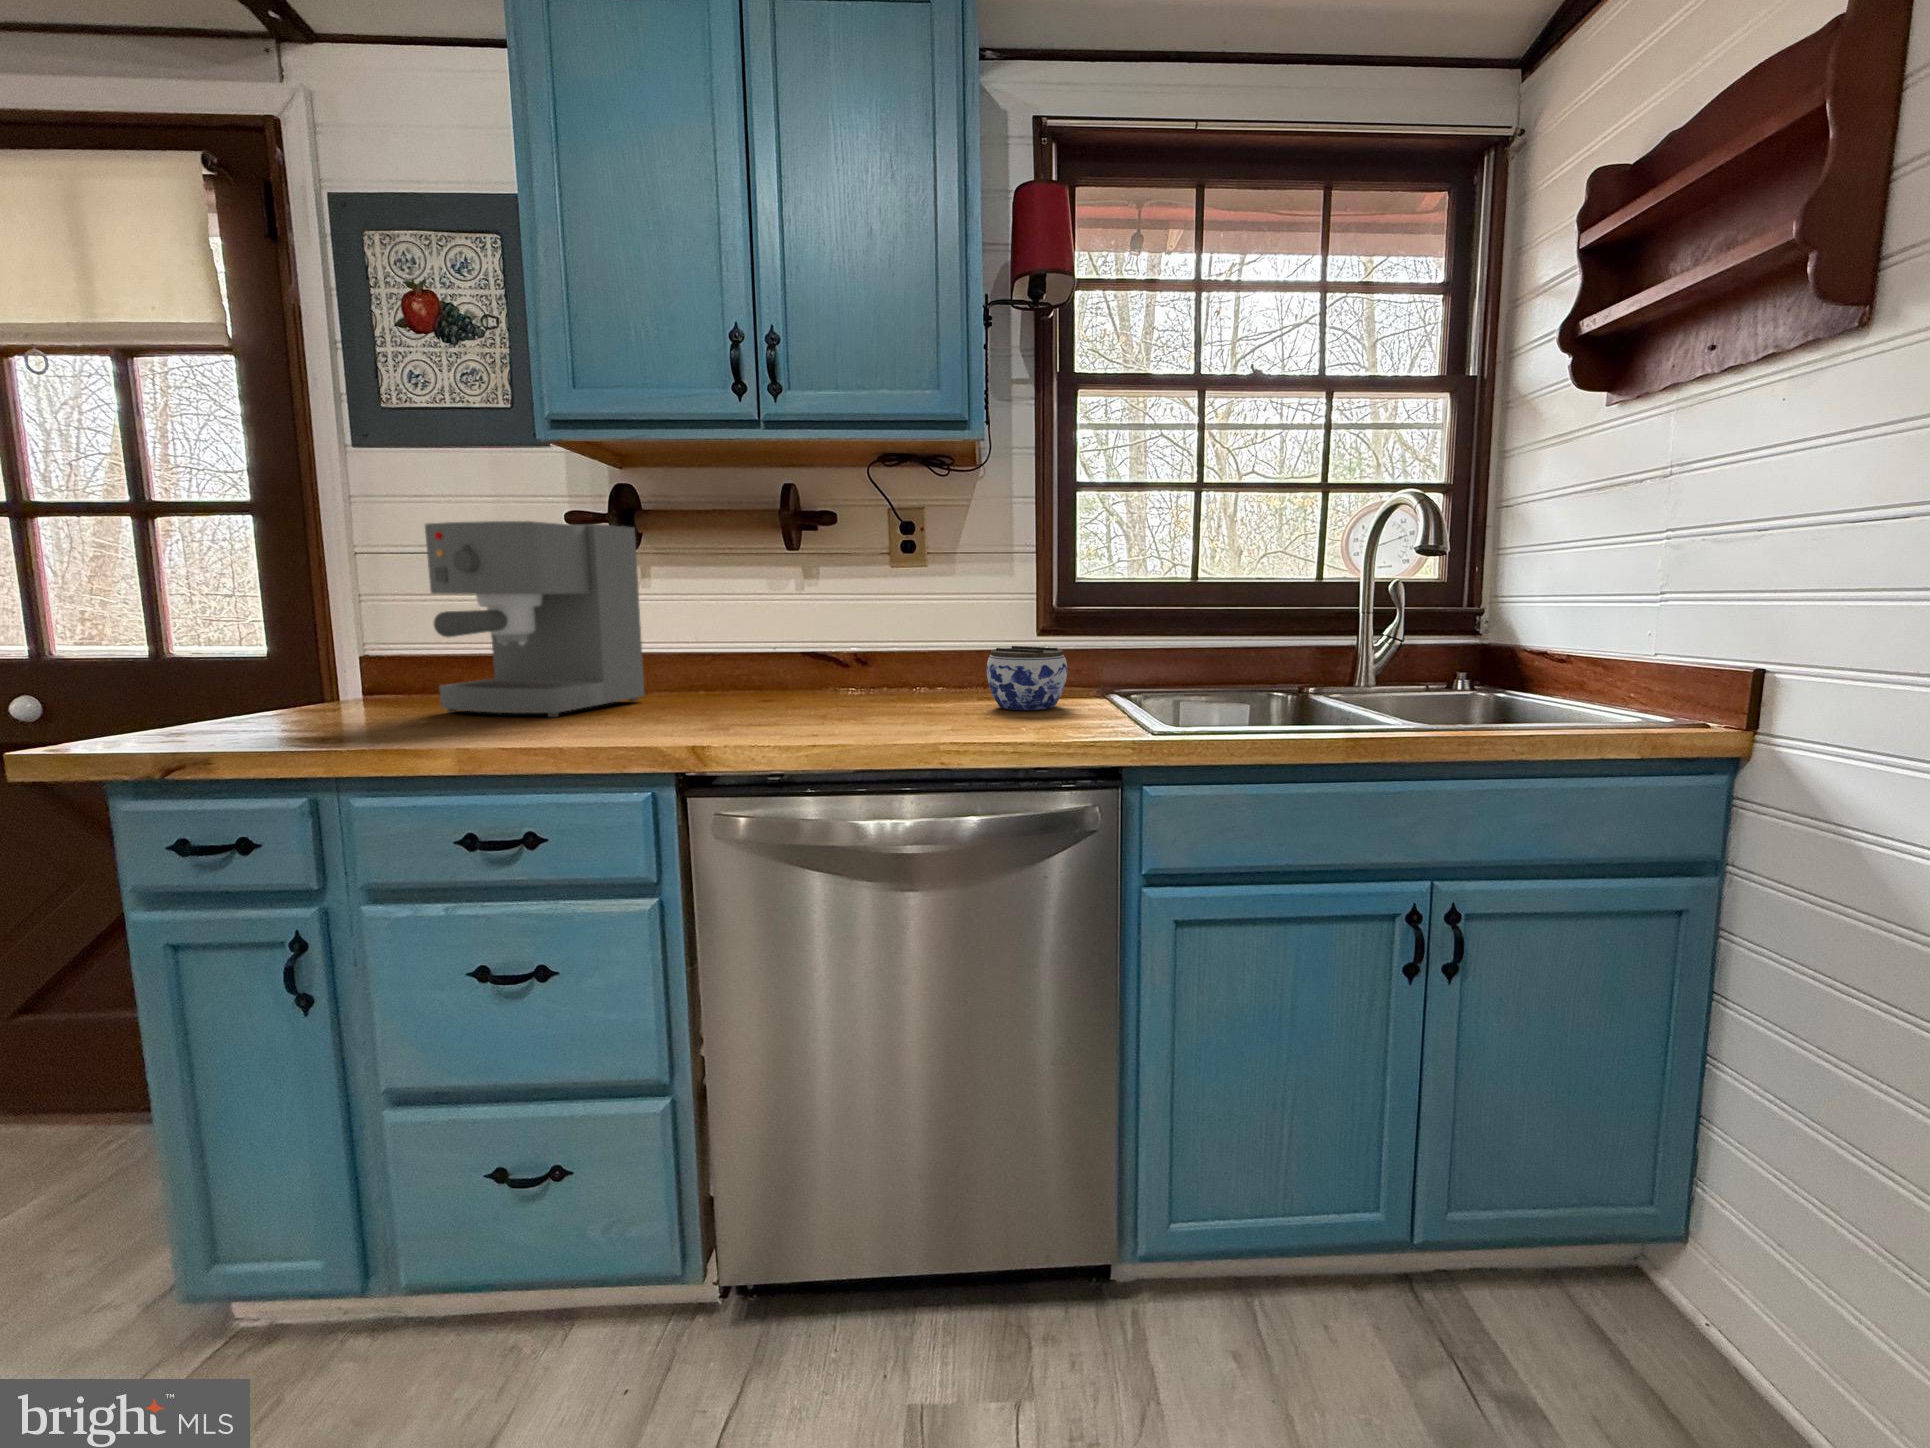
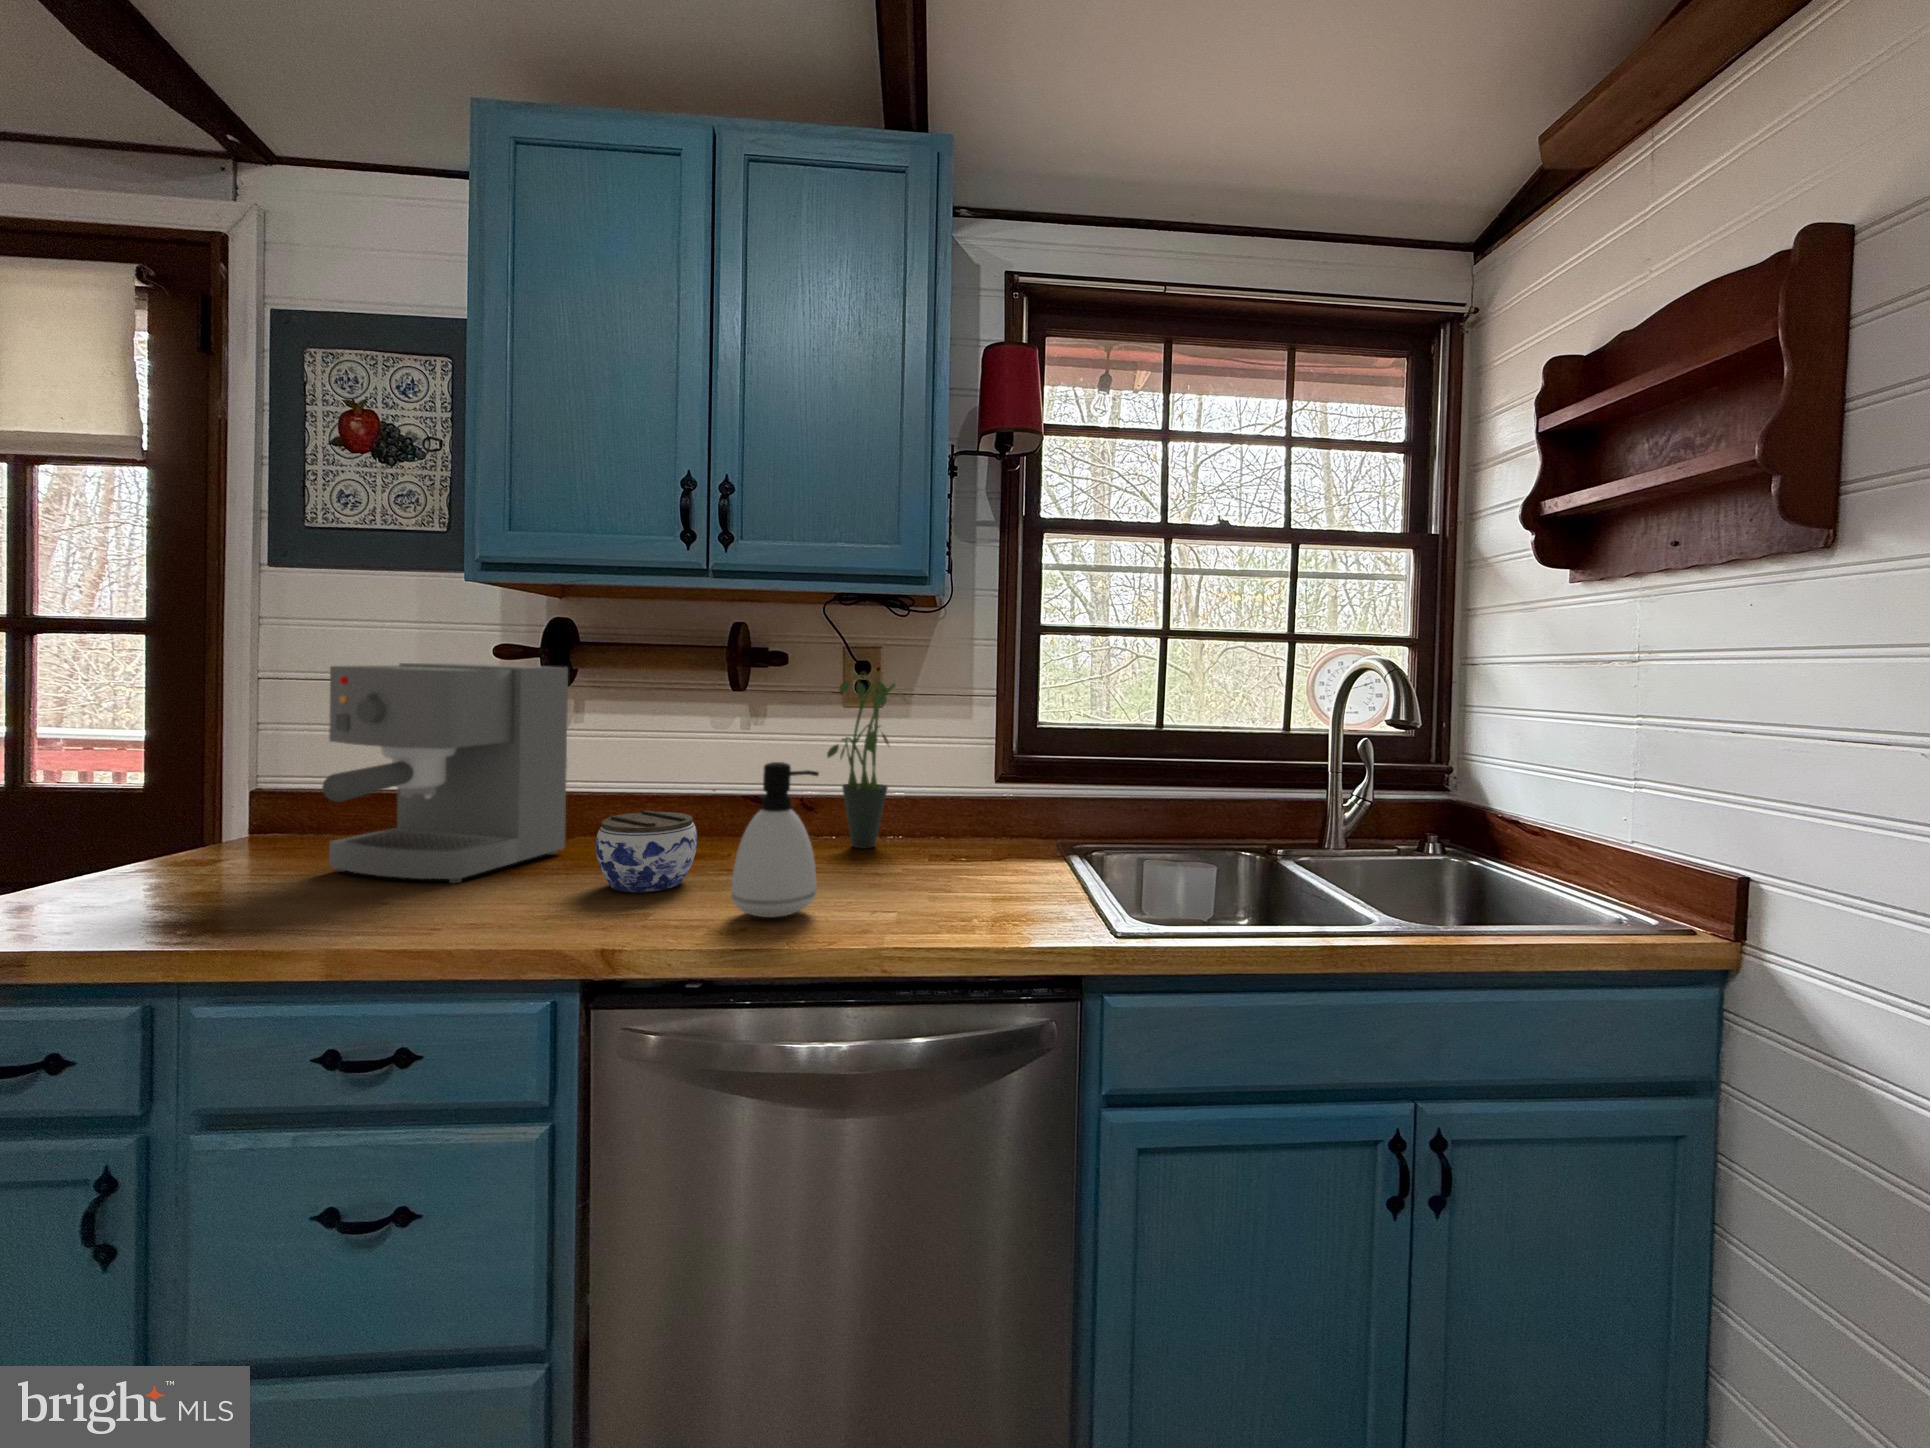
potted plant: none [878,527,953,694] -> present [827,673,906,848]
soap dispenser: none [801,589,877,728] -> present [731,762,819,917]
jar: present [987,646,1067,710] -> present [596,811,697,893]

